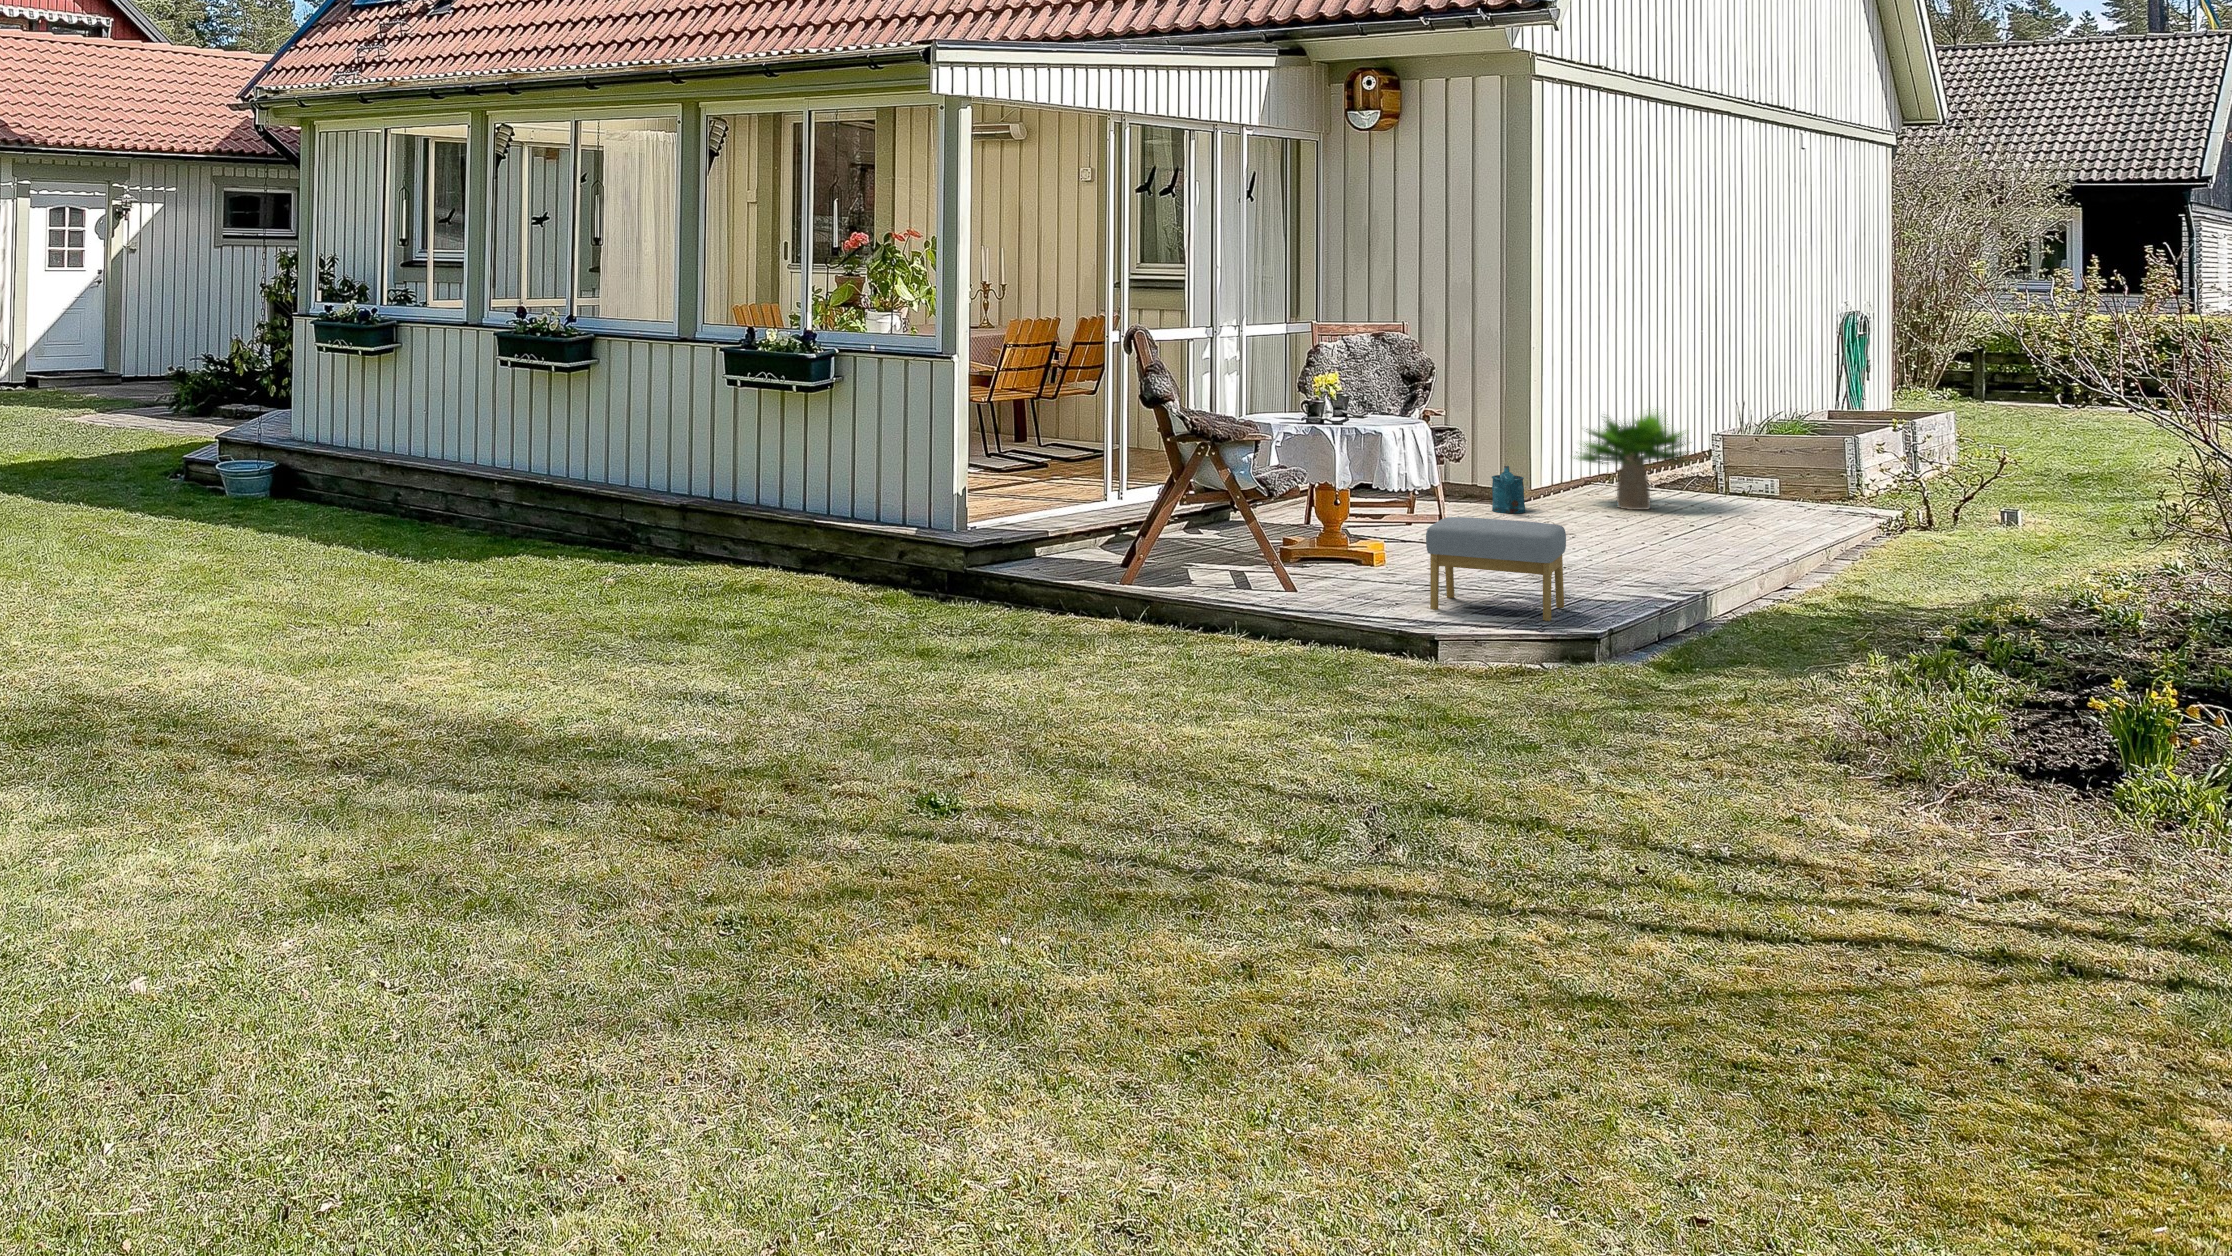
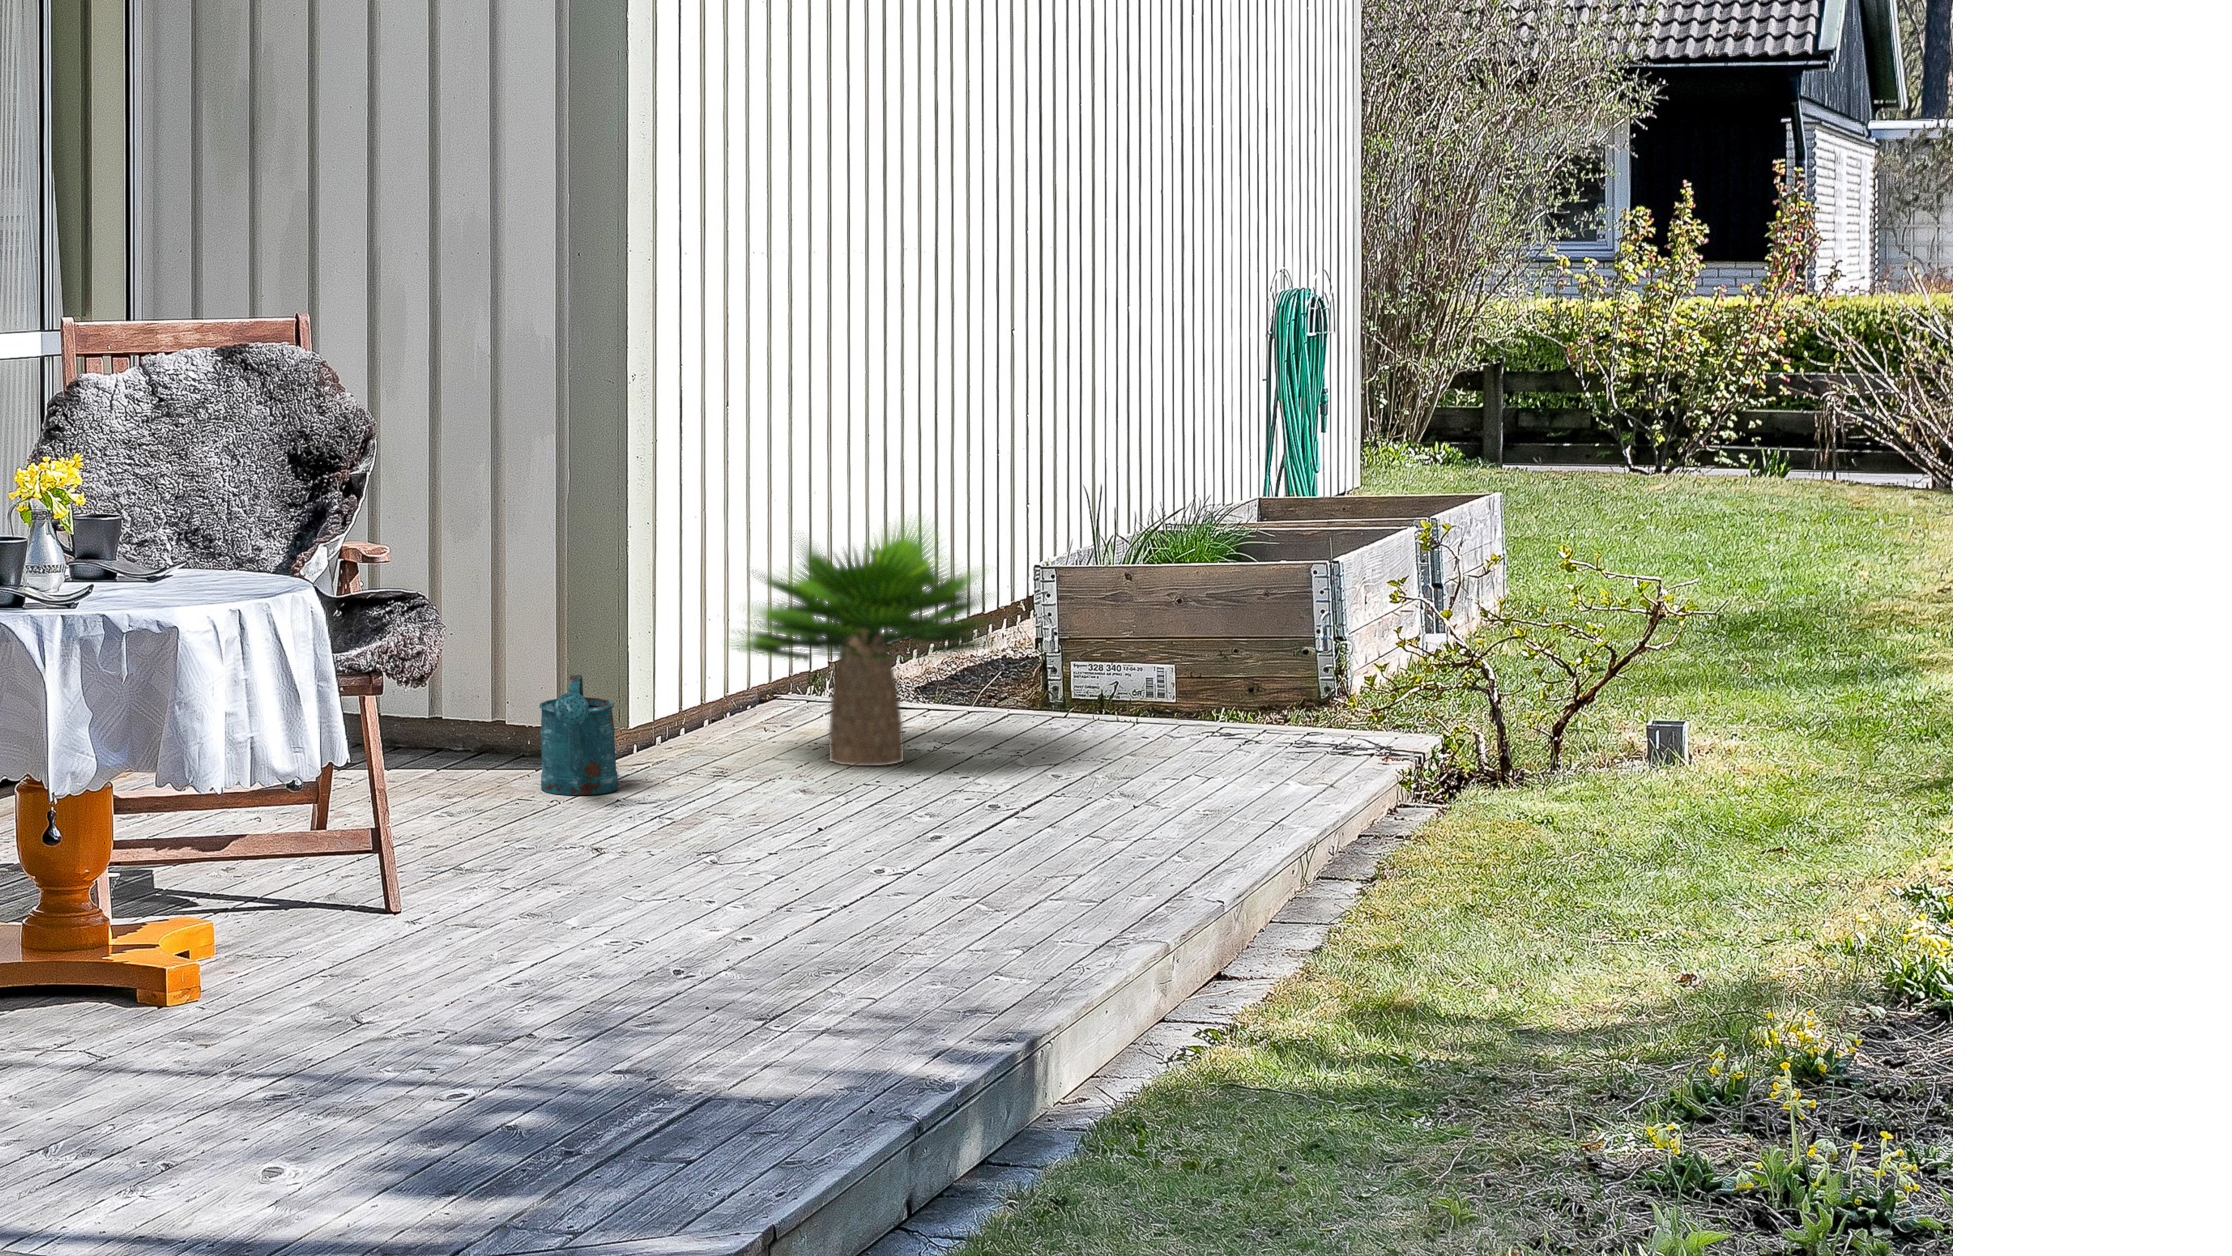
footstool: present [1426,517,1566,621] -> none [261,883,659,1200]

